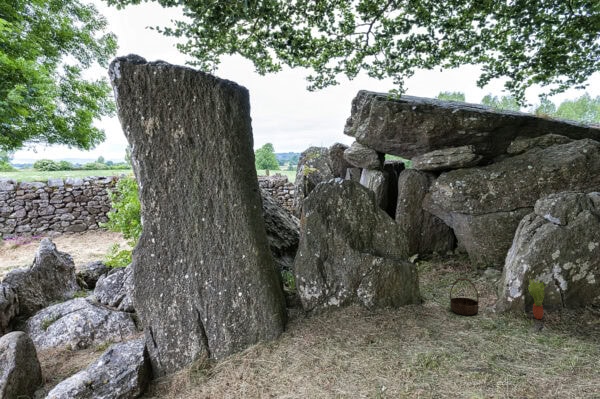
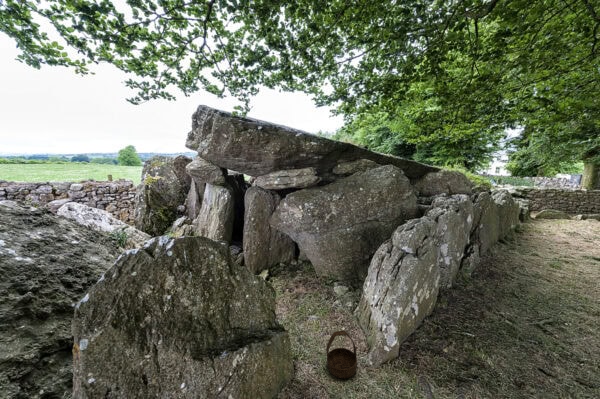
potted plant: present [529,279,544,319] -> none [400,317,417,359]

